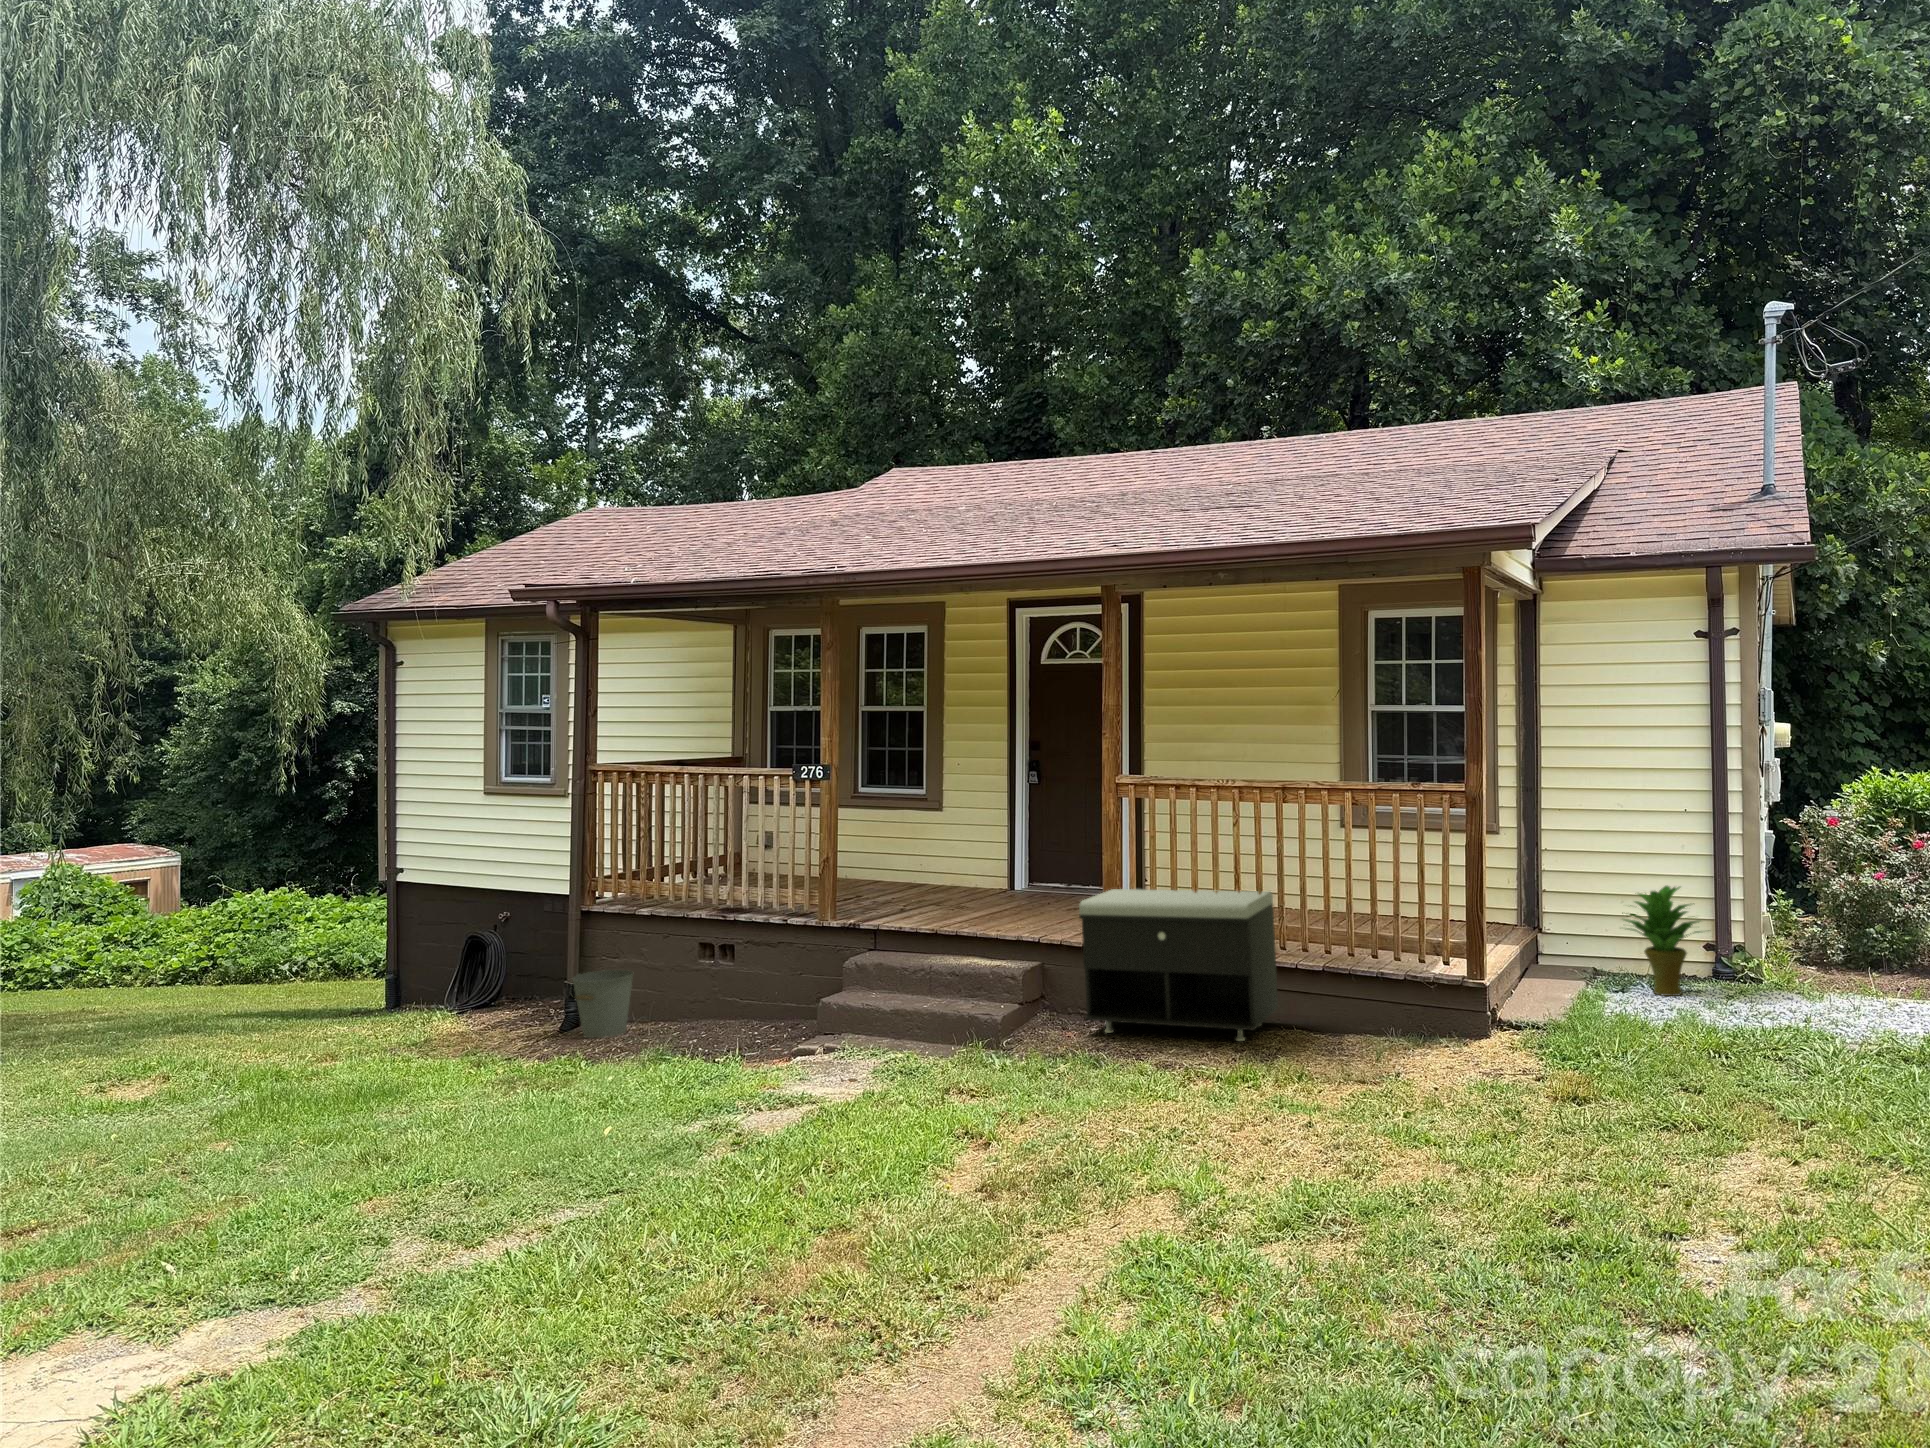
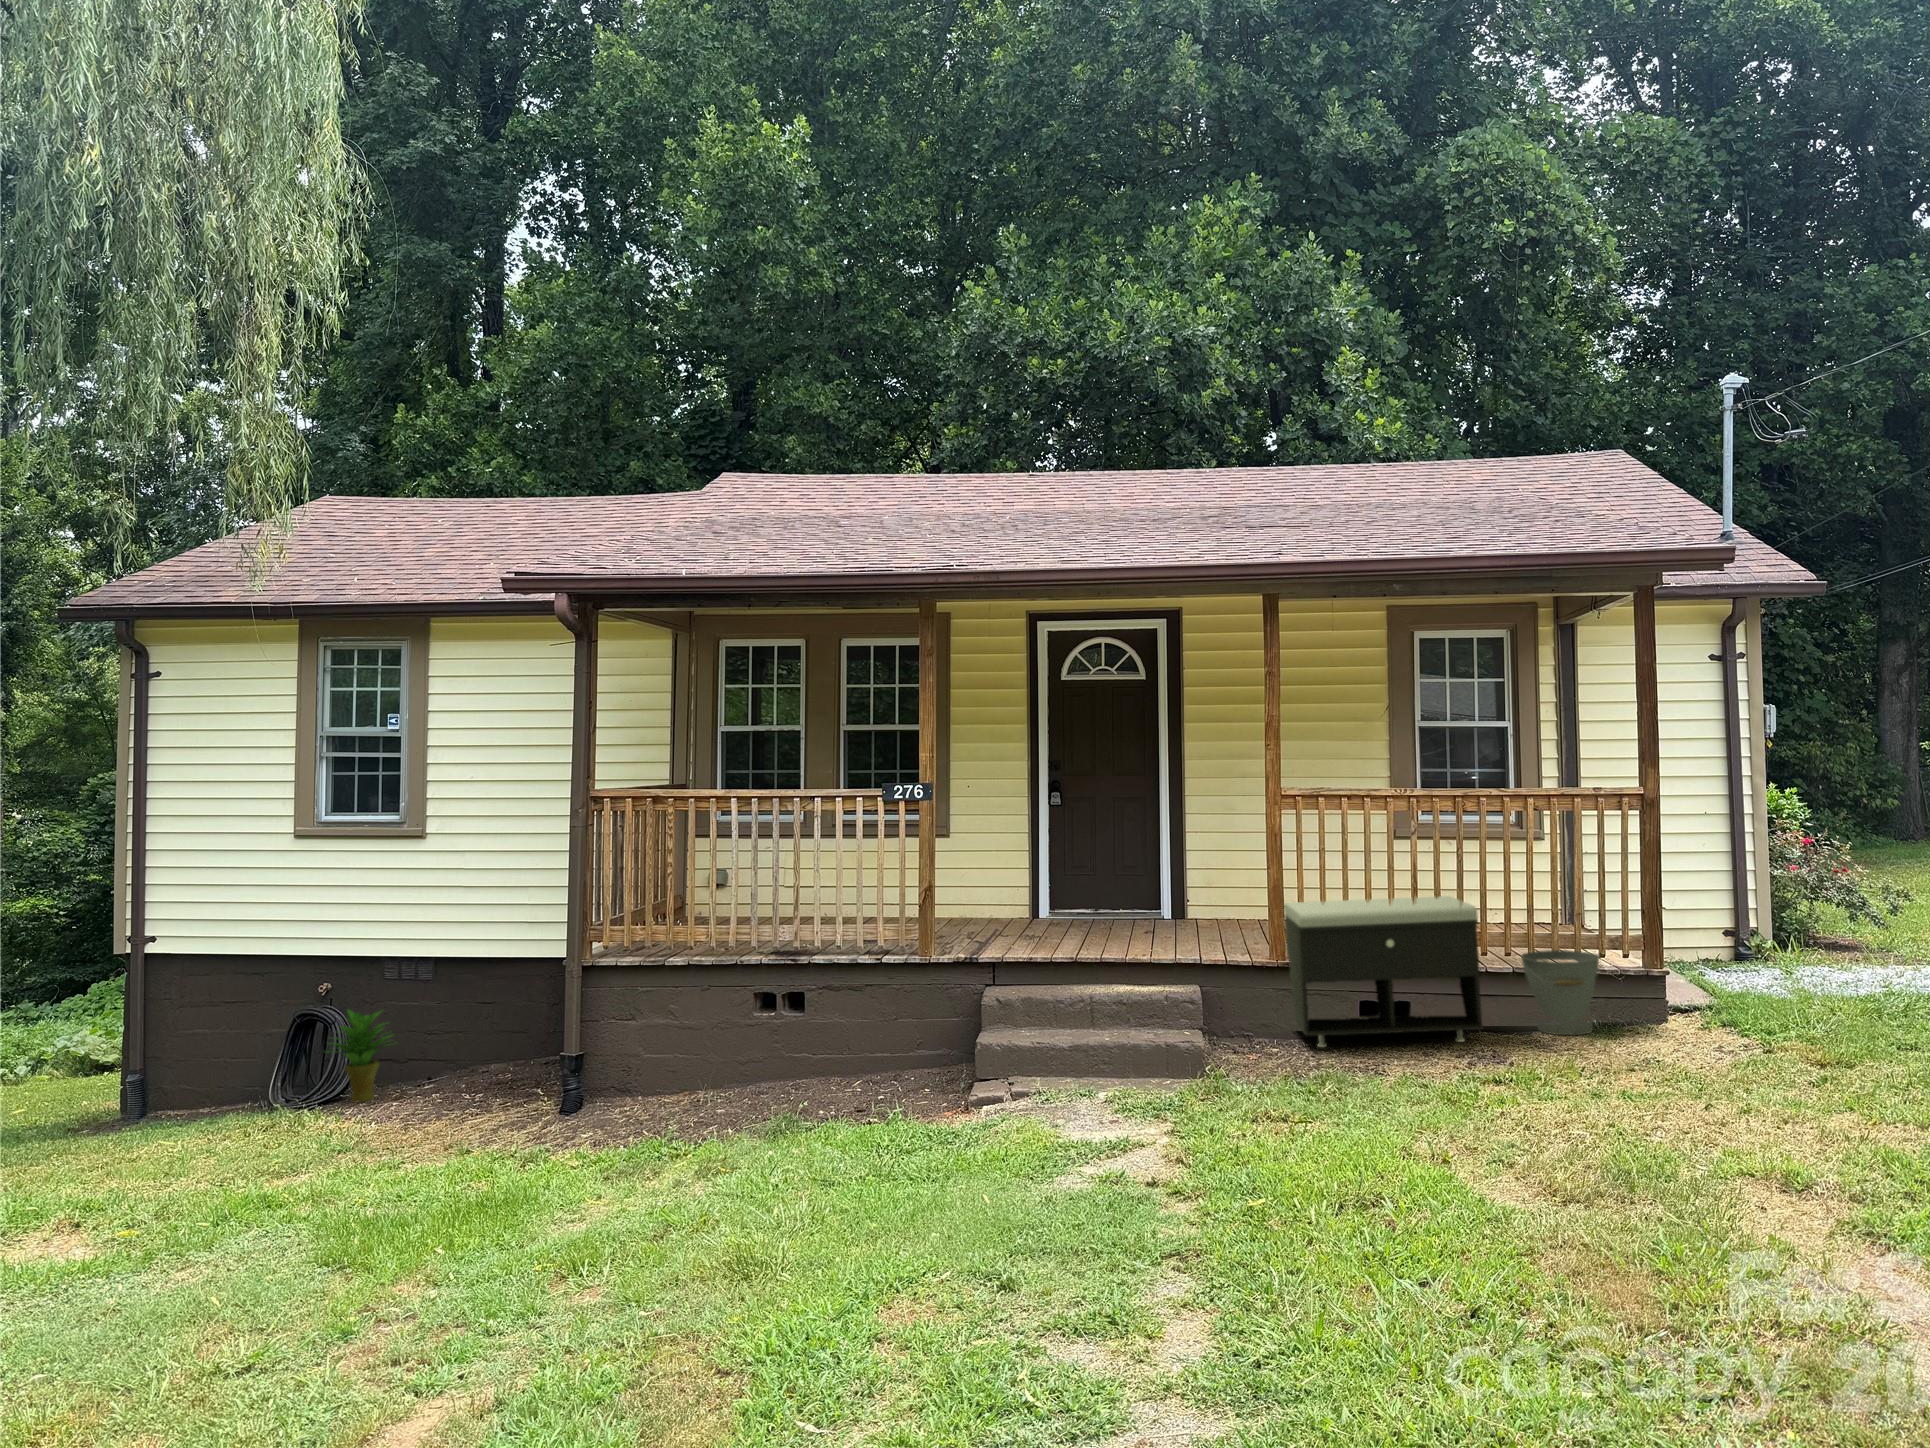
potted plant: present [1622,886,1700,996] -> present [331,1010,391,1102]
bucket: present [573,970,633,1038] -> present [1521,950,1600,1035]

